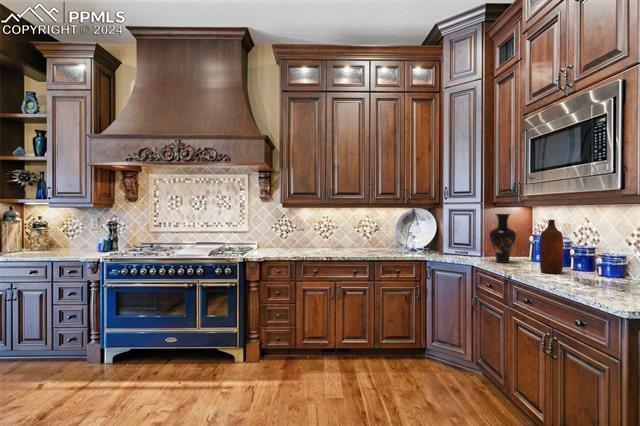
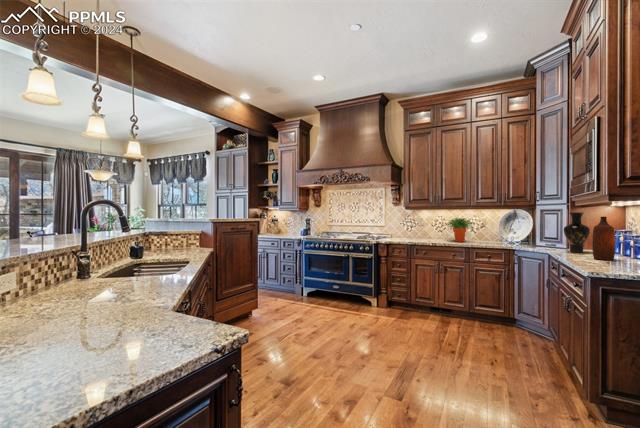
potted plant: none [337,219,376,253] -> present [448,218,472,242]

